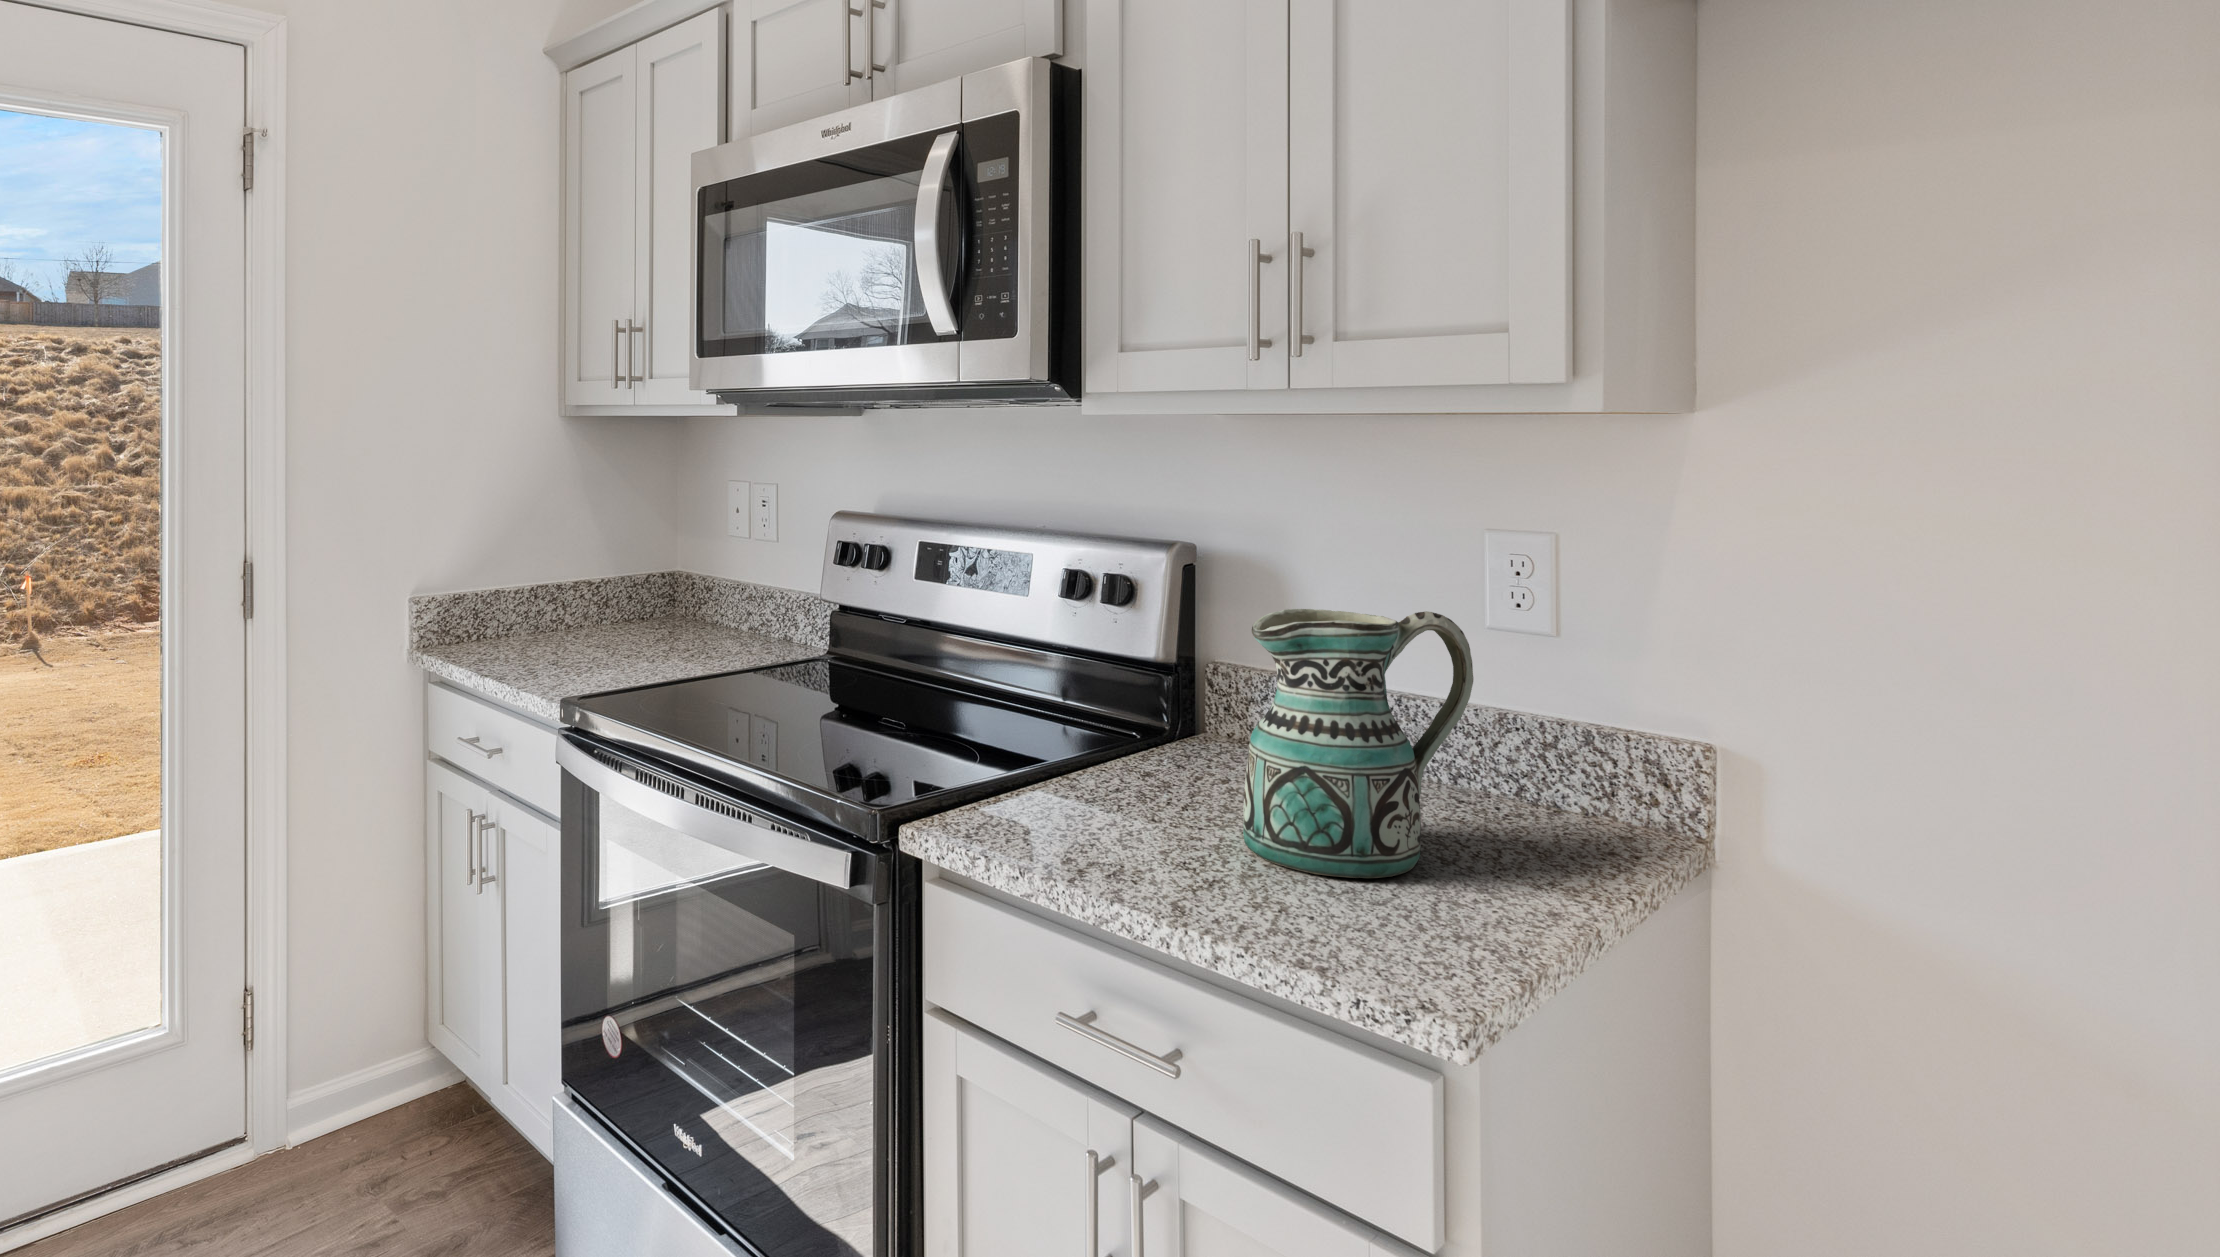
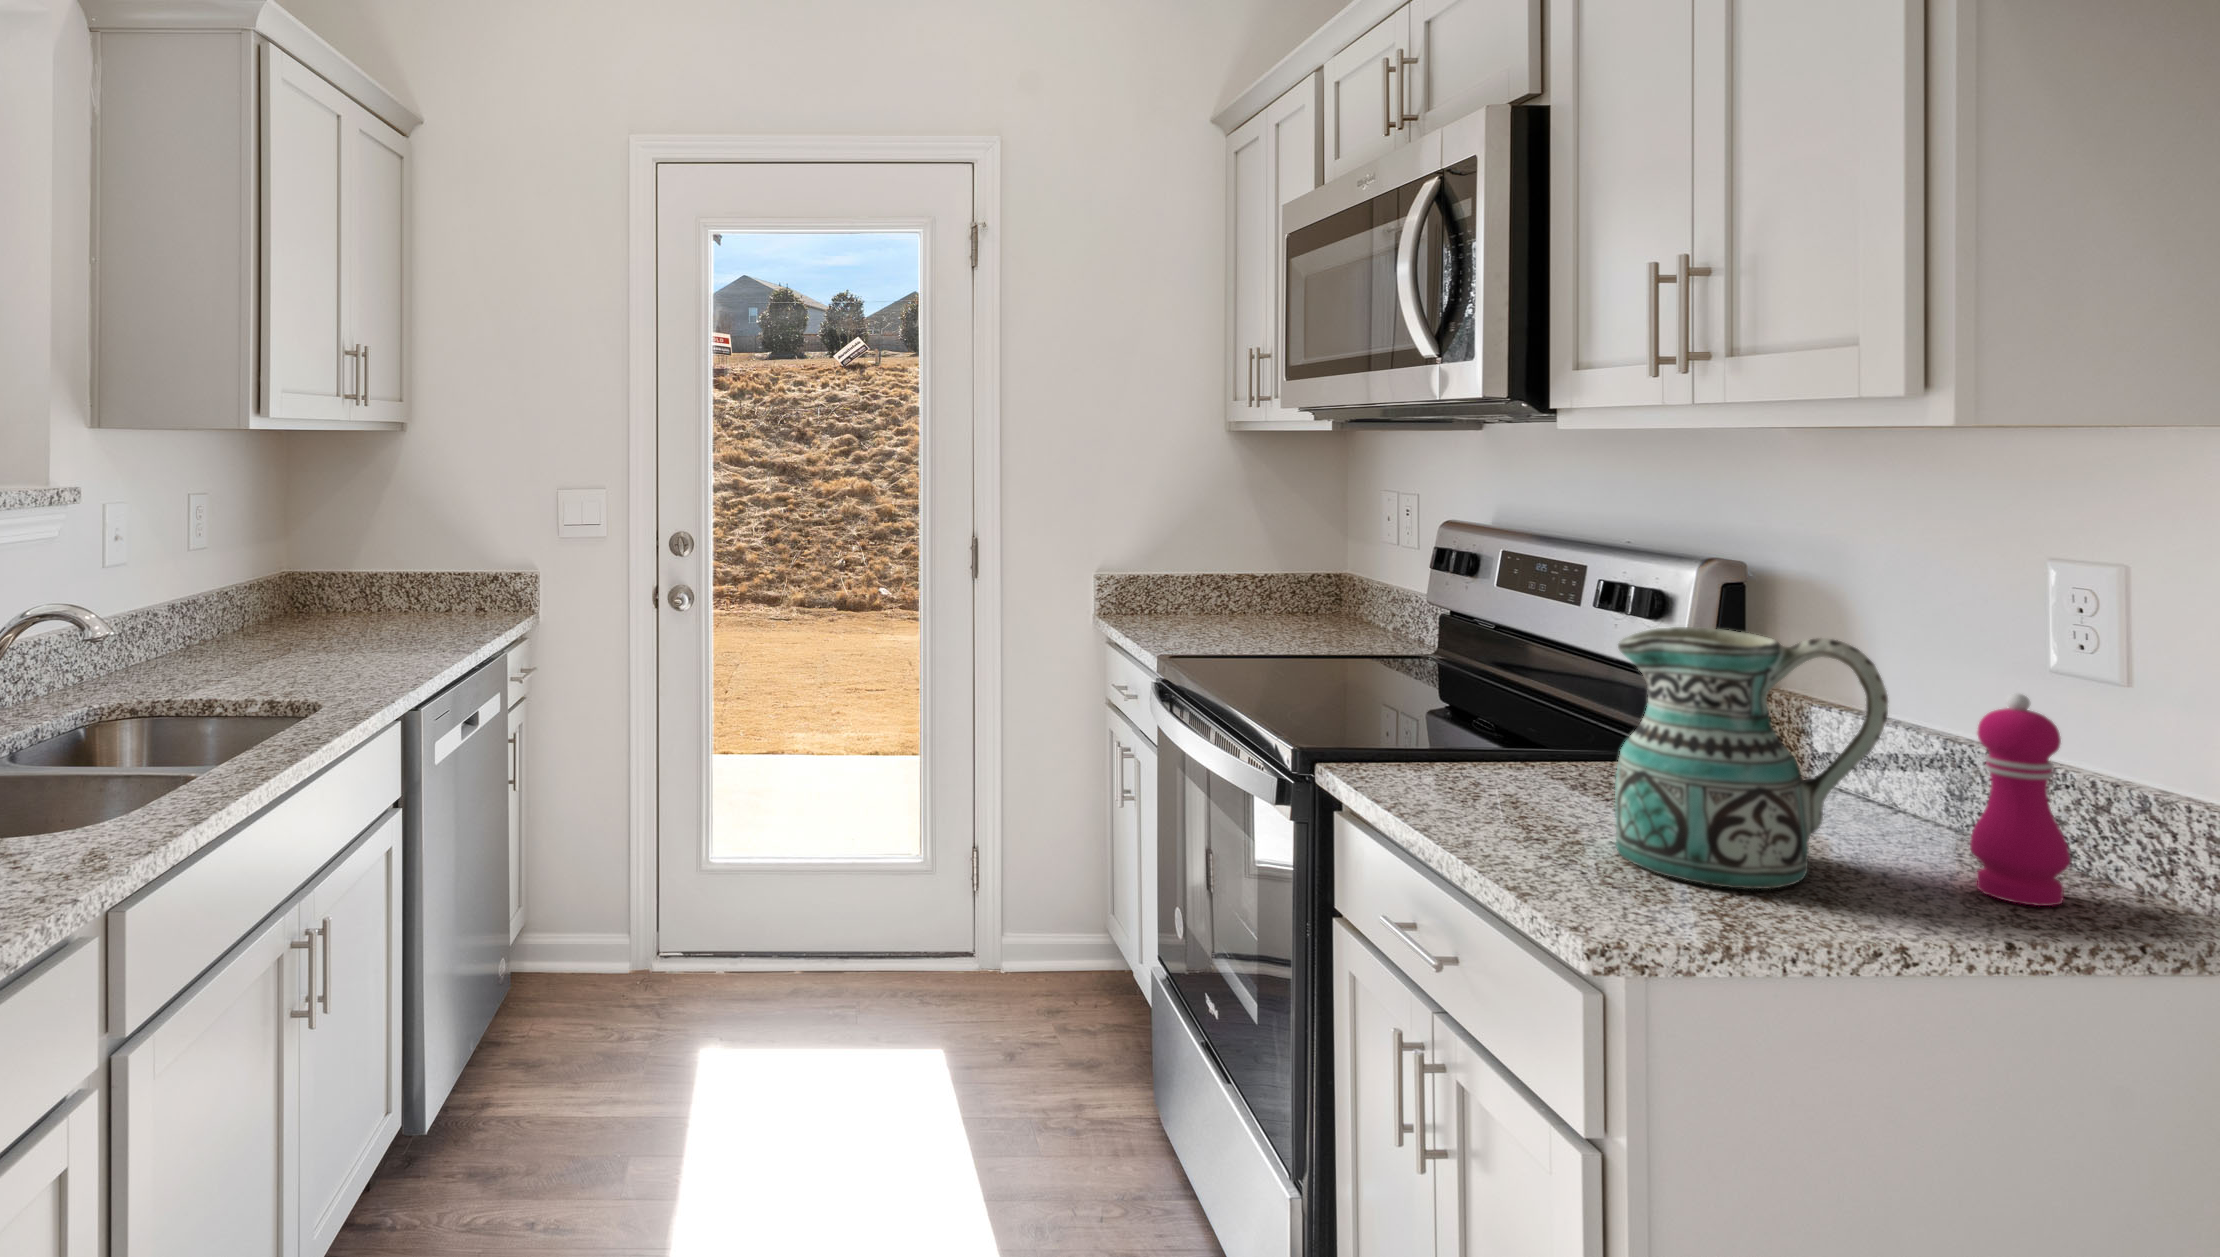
pepper mill: none [1500,651,1577,843] -> present [1970,693,2070,906]

